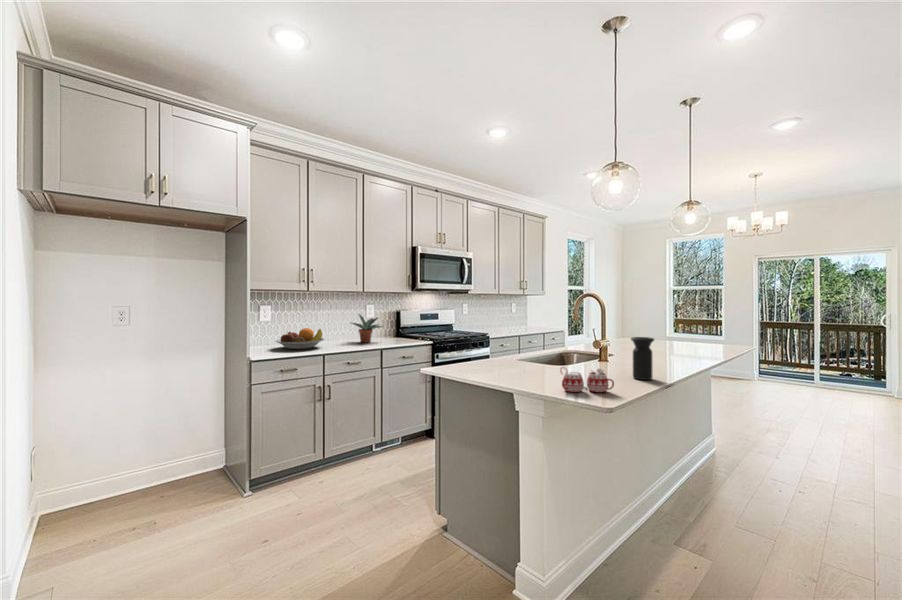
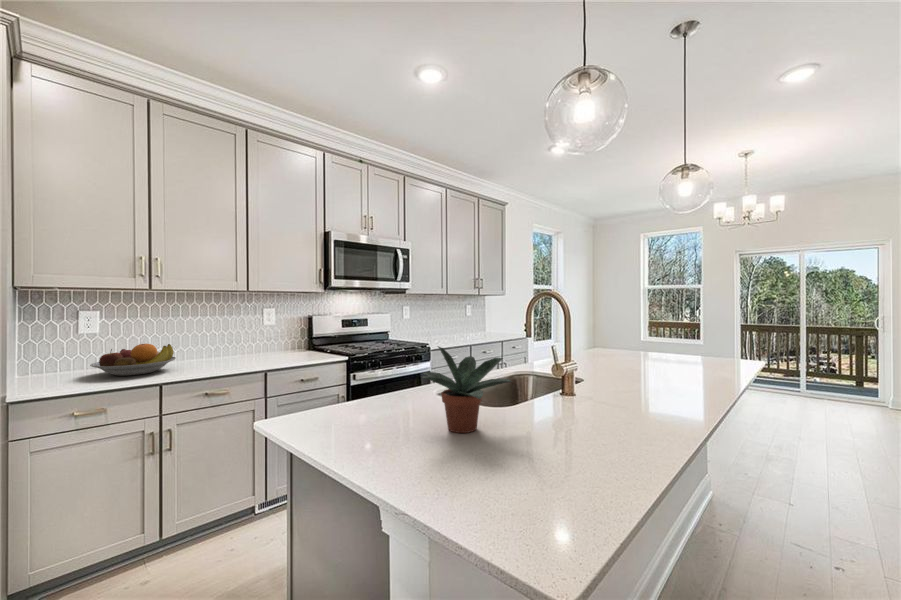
potted plant: present [351,314,382,342] -> present [422,346,512,433]
vase: present [631,337,654,380] -> none [616,362,658,443]
mug: present [560,367,614,393] -> none [478,433,588,493]

